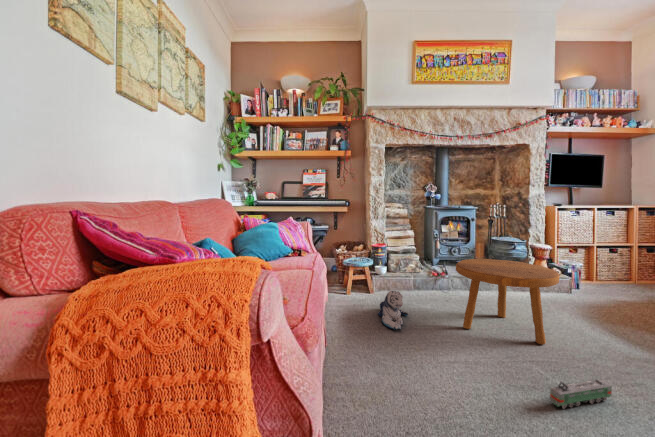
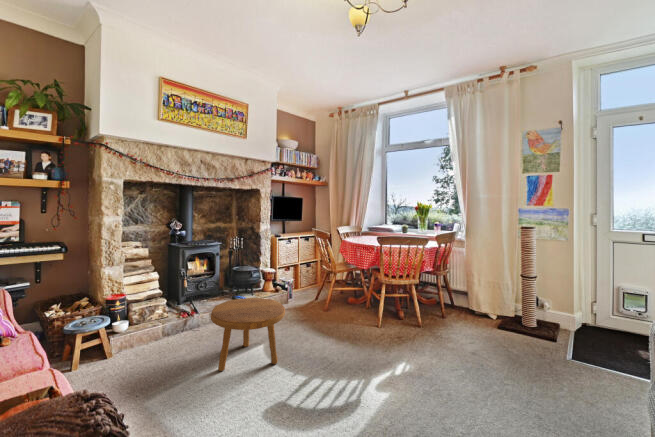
plush toy: present [378,291,408,330] -> none [126,357,163,403]
toy train: present [550,379,612,408] -> none [285,383,315,418]

